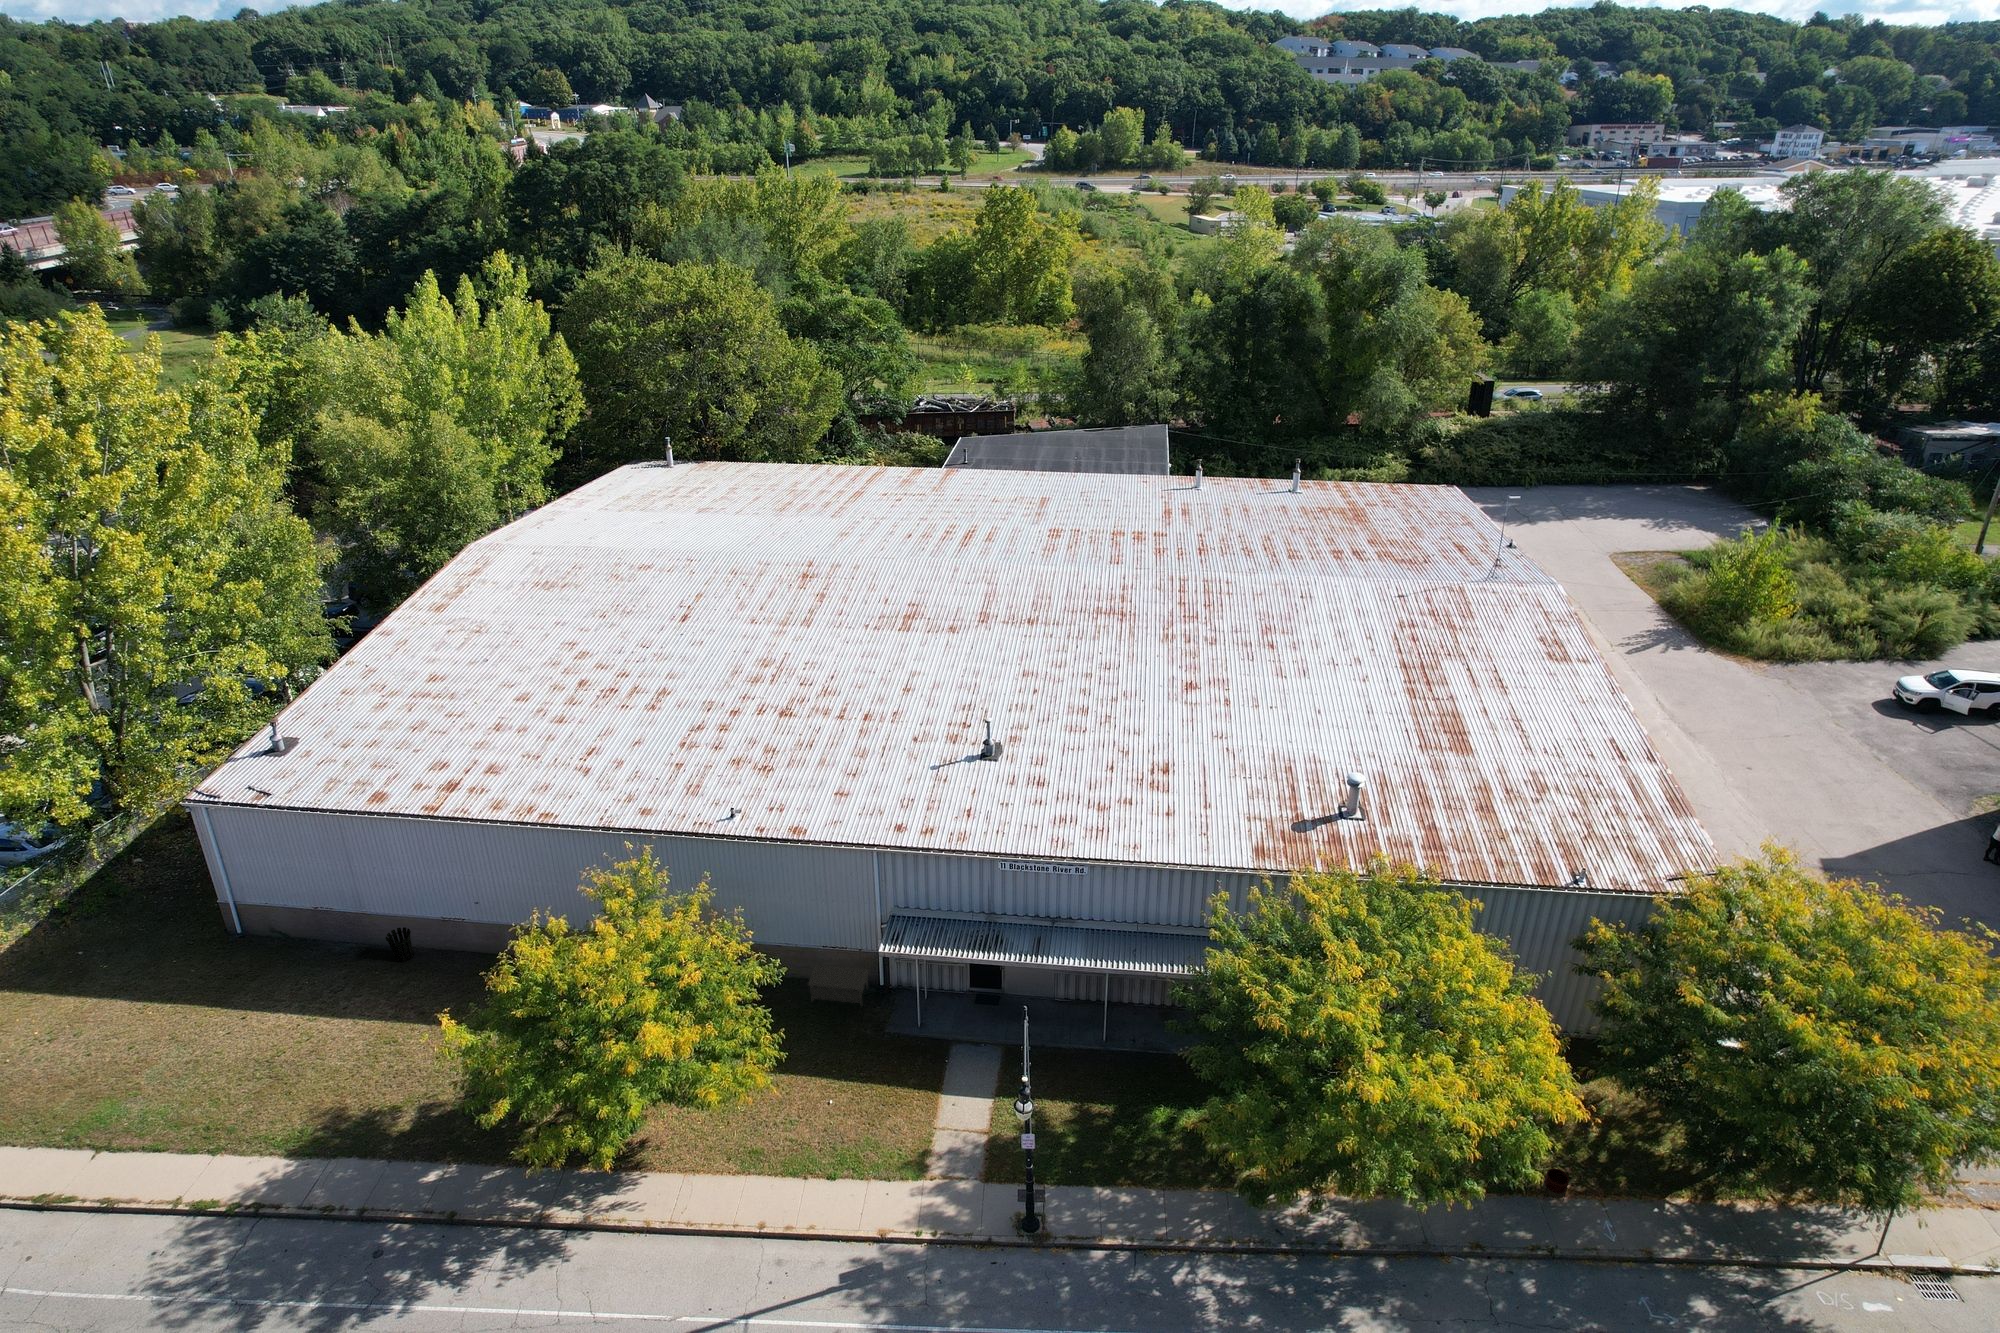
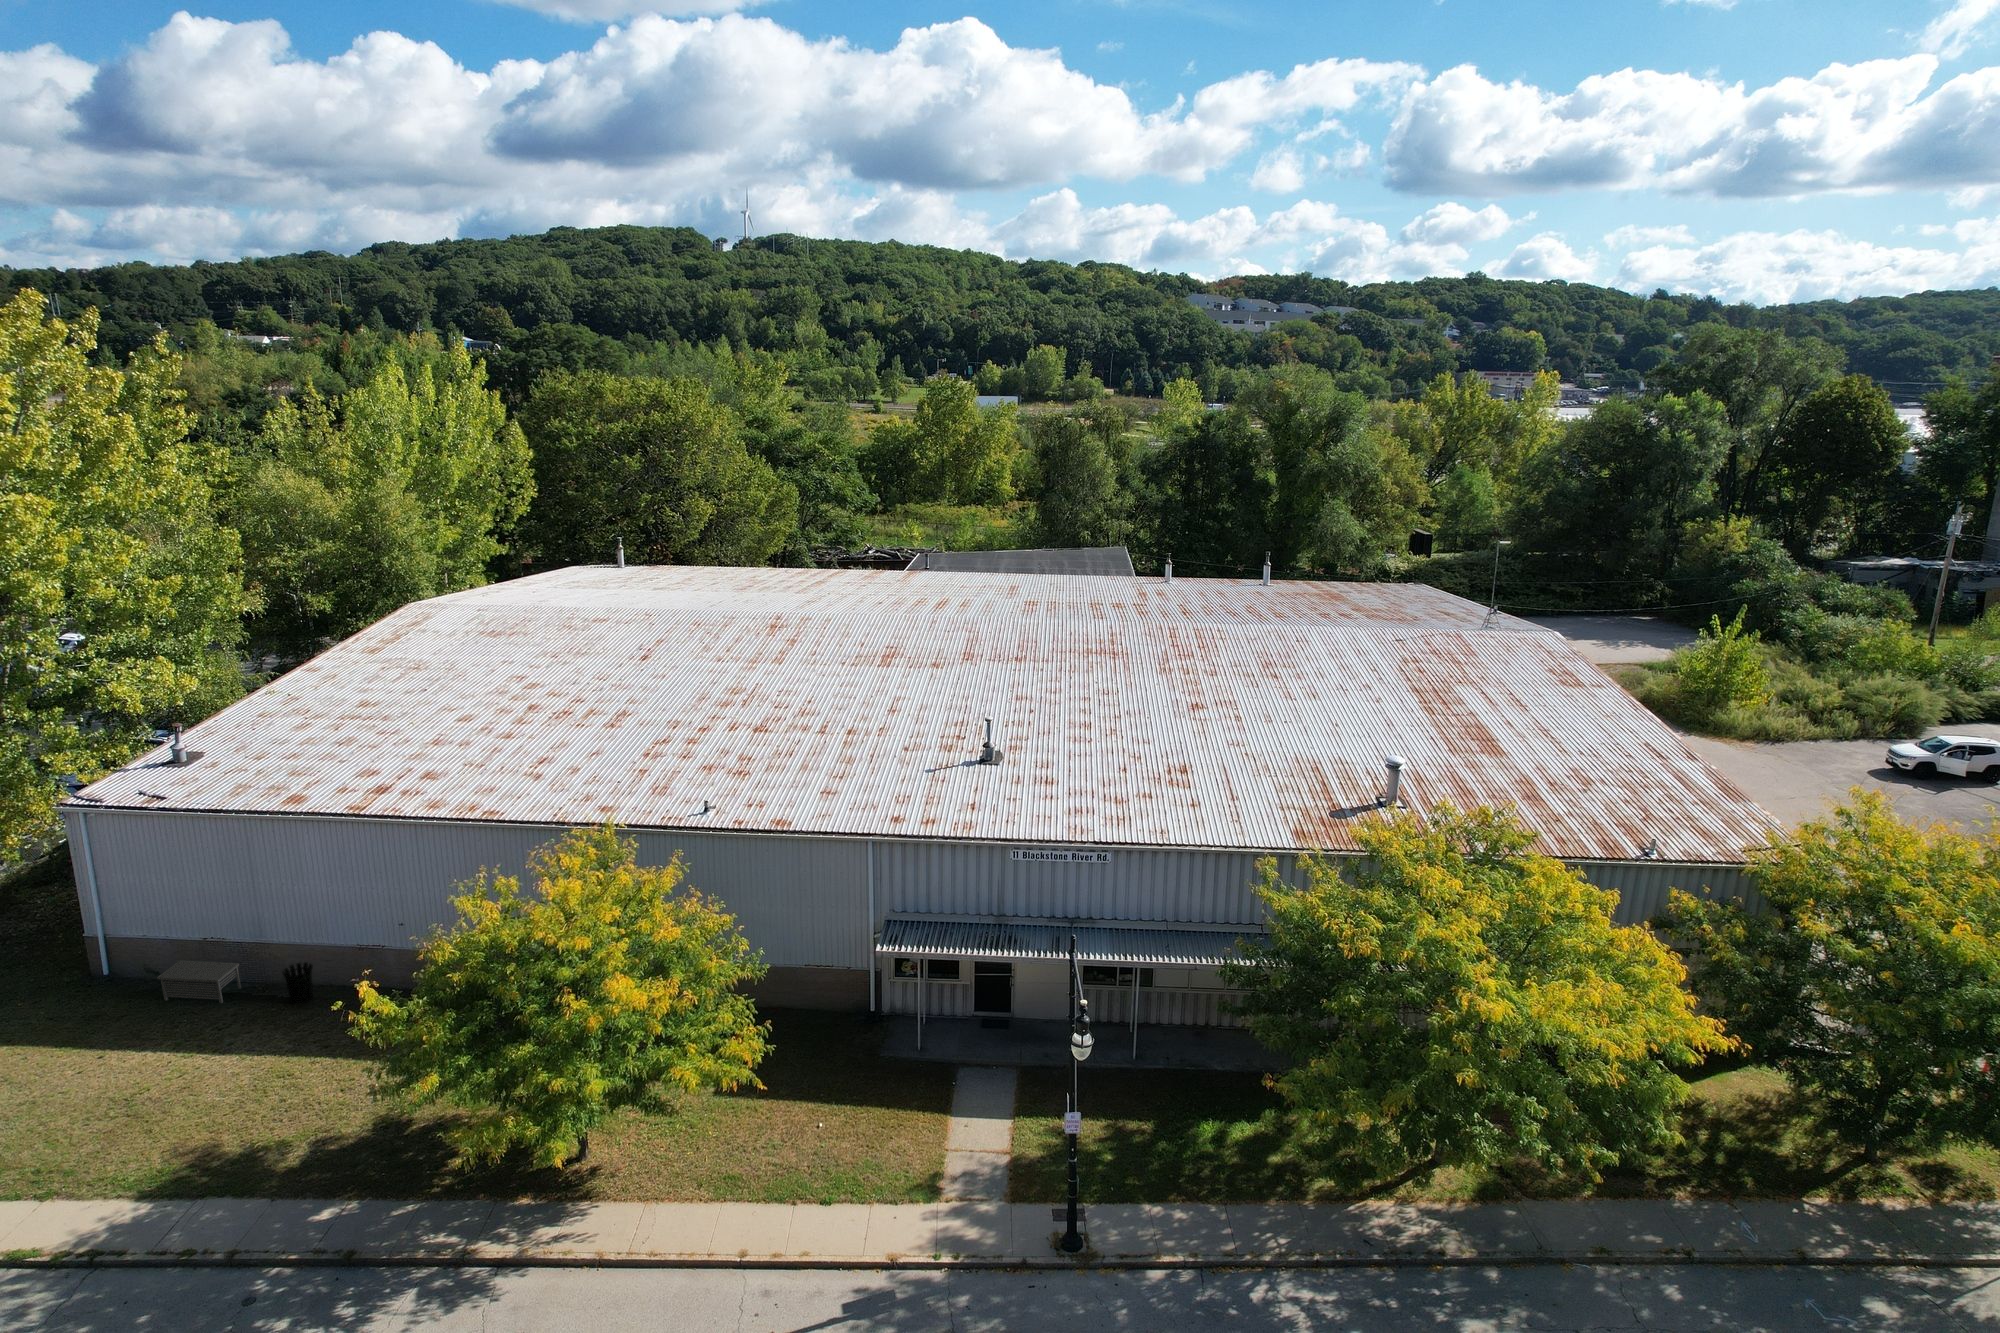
storage bench: present [808,965,868,1005] -> present [157,960,241,1003]
planter: present [1543,1168,1569,1200] -> none [1661,1165,1693,1206]

